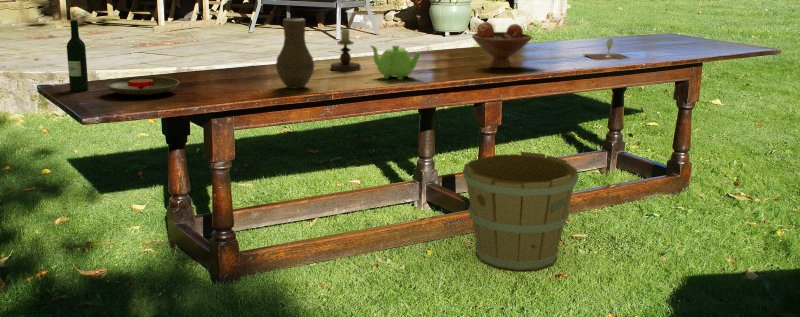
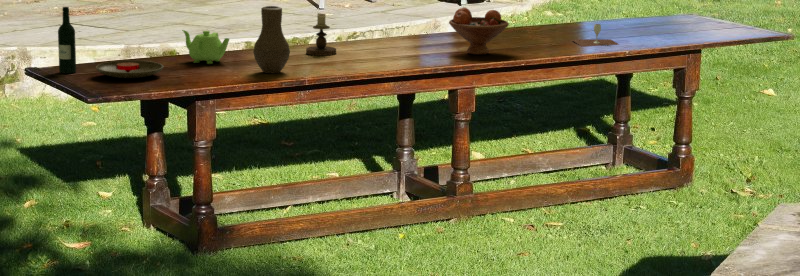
teapot: present [371,46,420,80] -> present [182,30,229,64]
wooden bucket: present [463,152,579,271] -> none [434,139,548,254]

